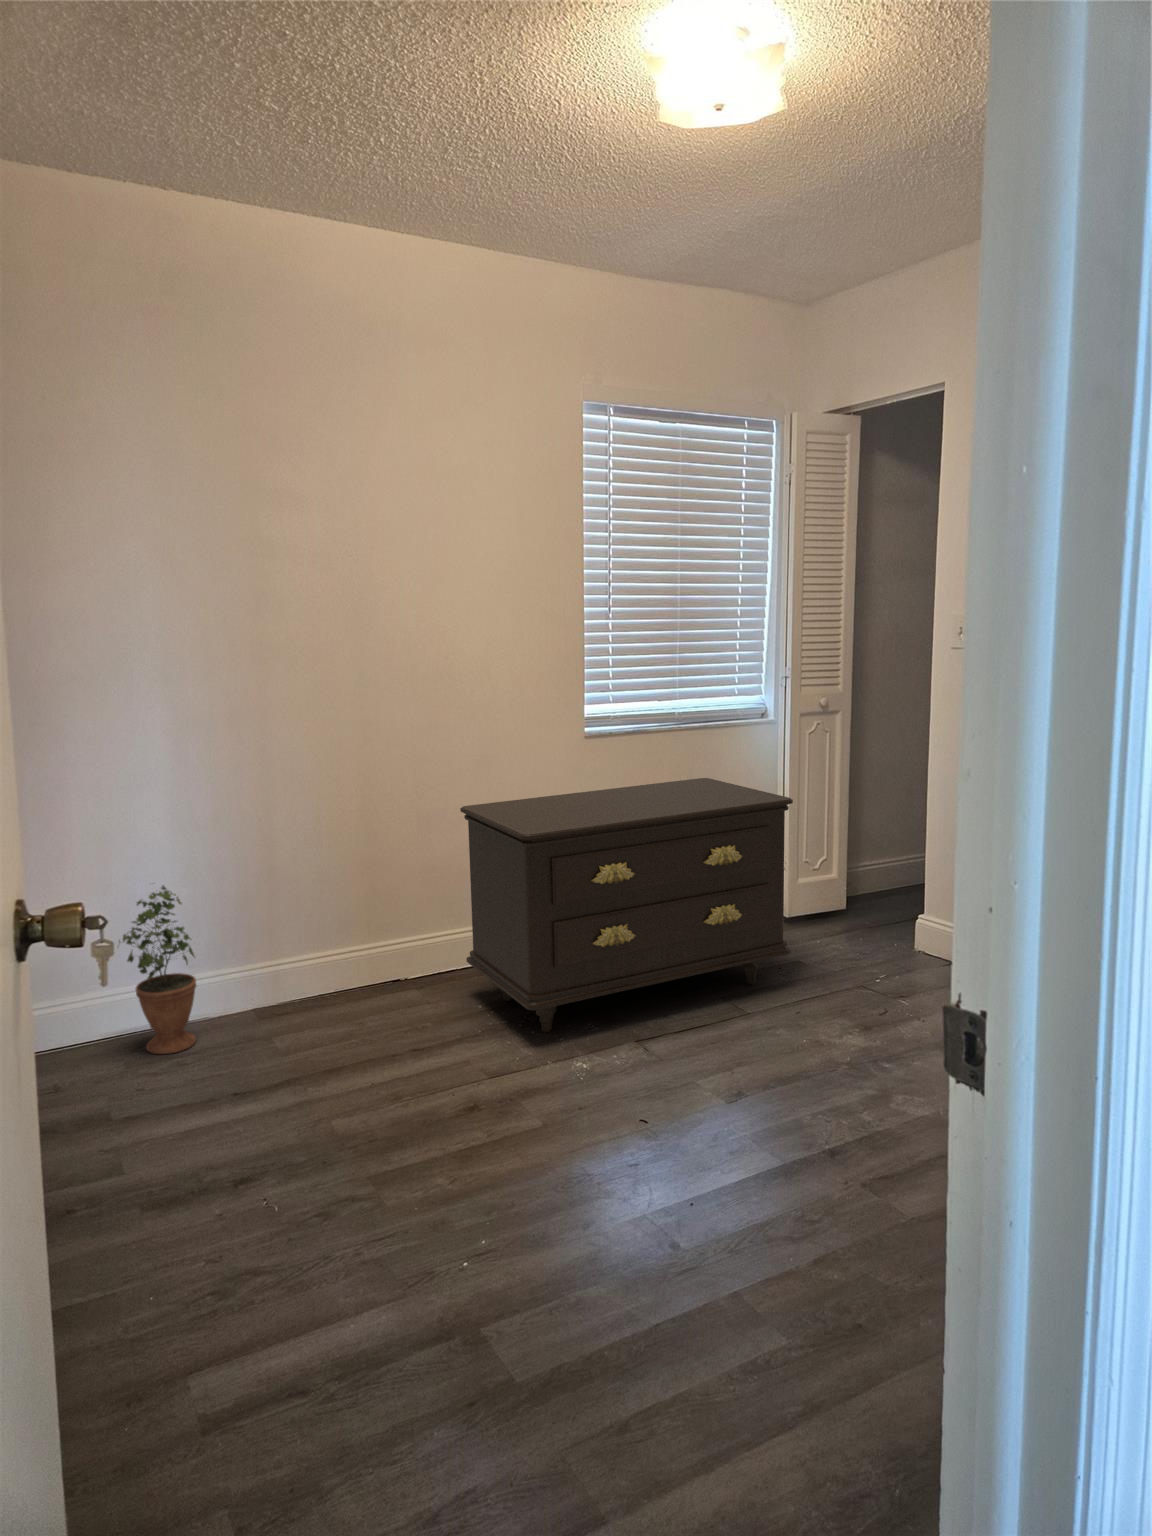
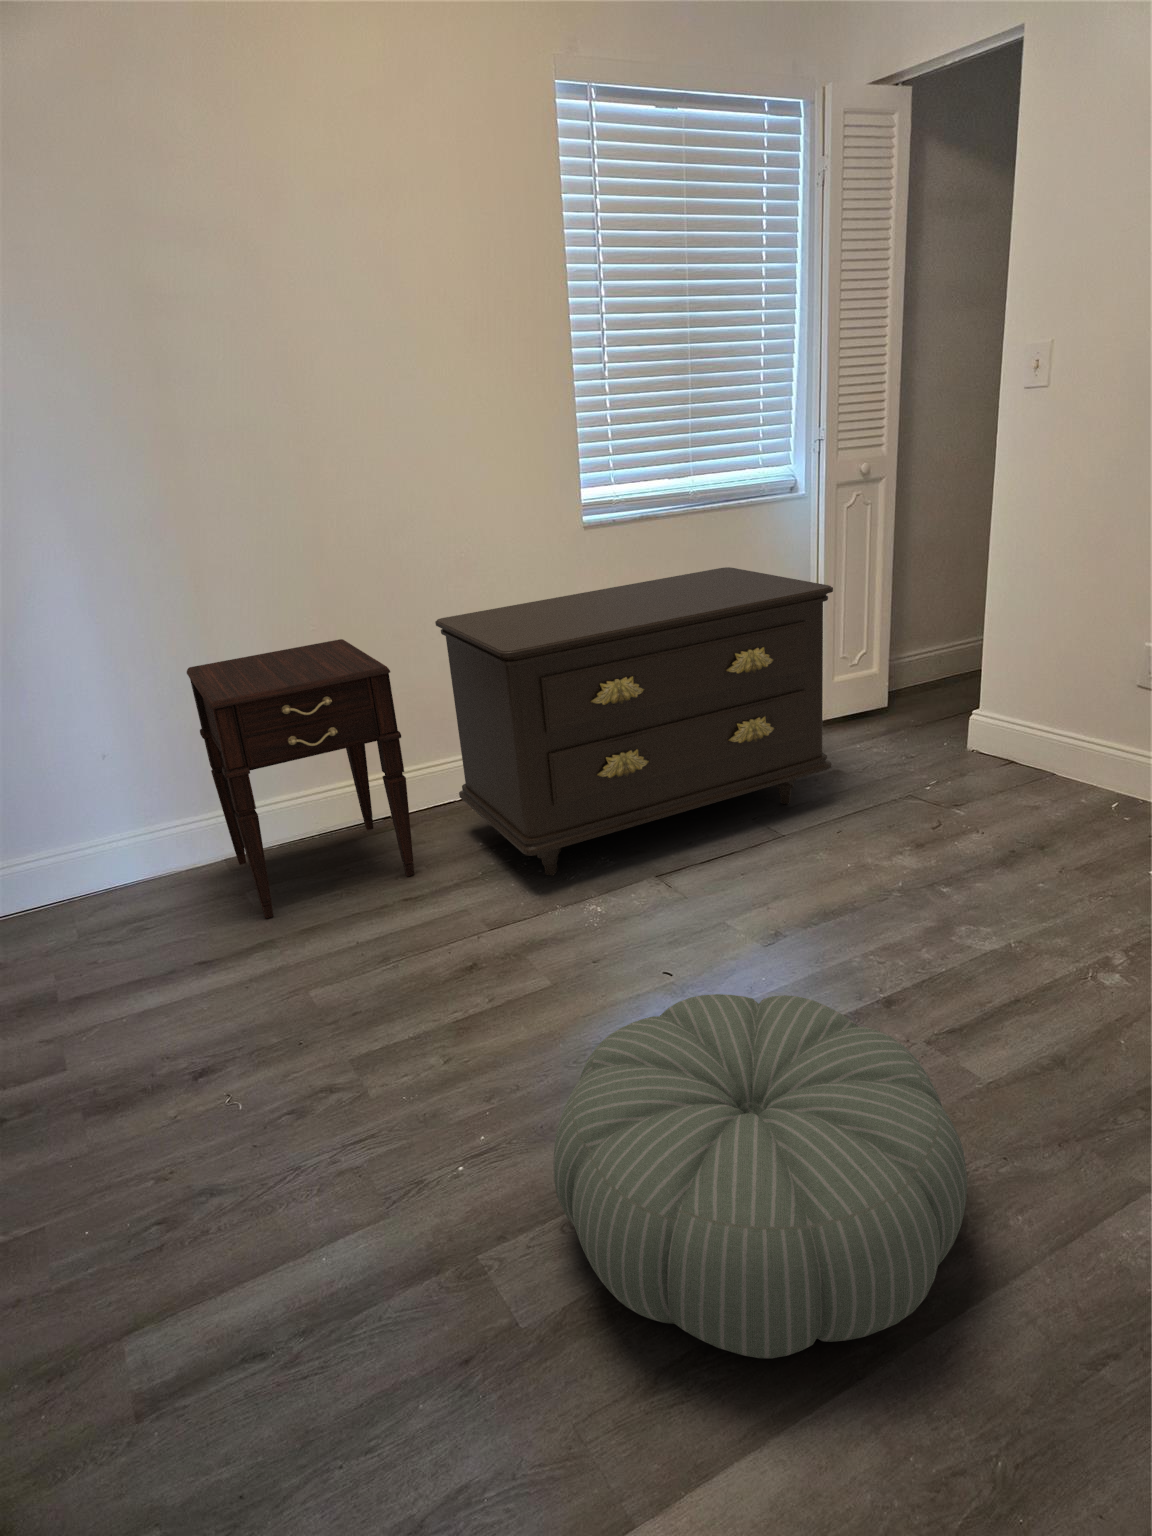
nightstand: none [245,819,428,1056] -> present [187,639,414,918]
potted plant: present [123,886,196,1054] -> none [46,731,158,923]
pouf: none [563,1105,875,1358] -> present [553,994,967,1358]

